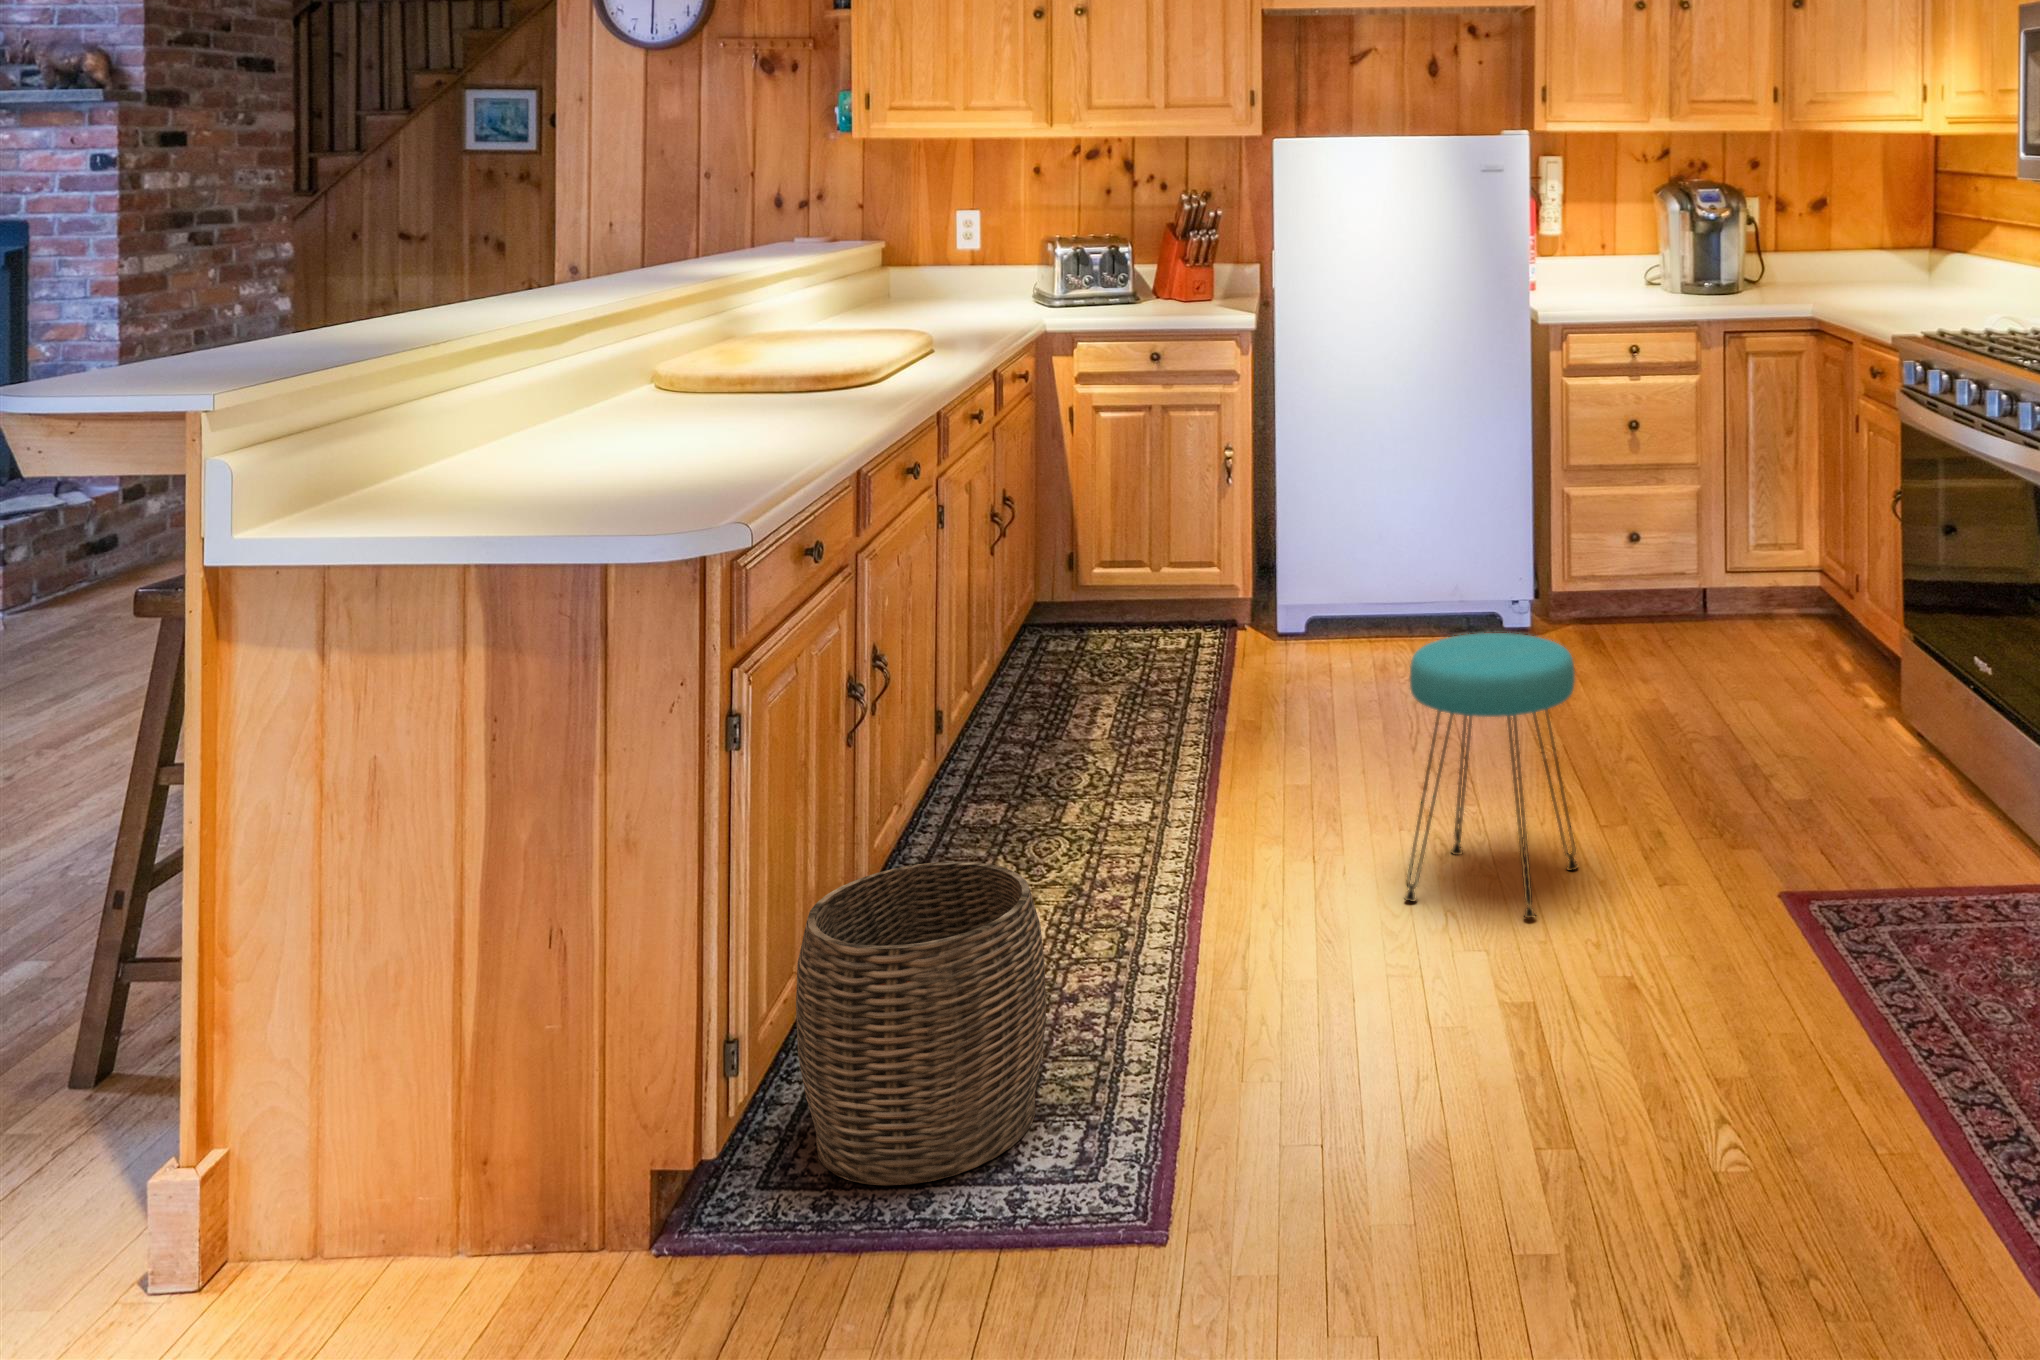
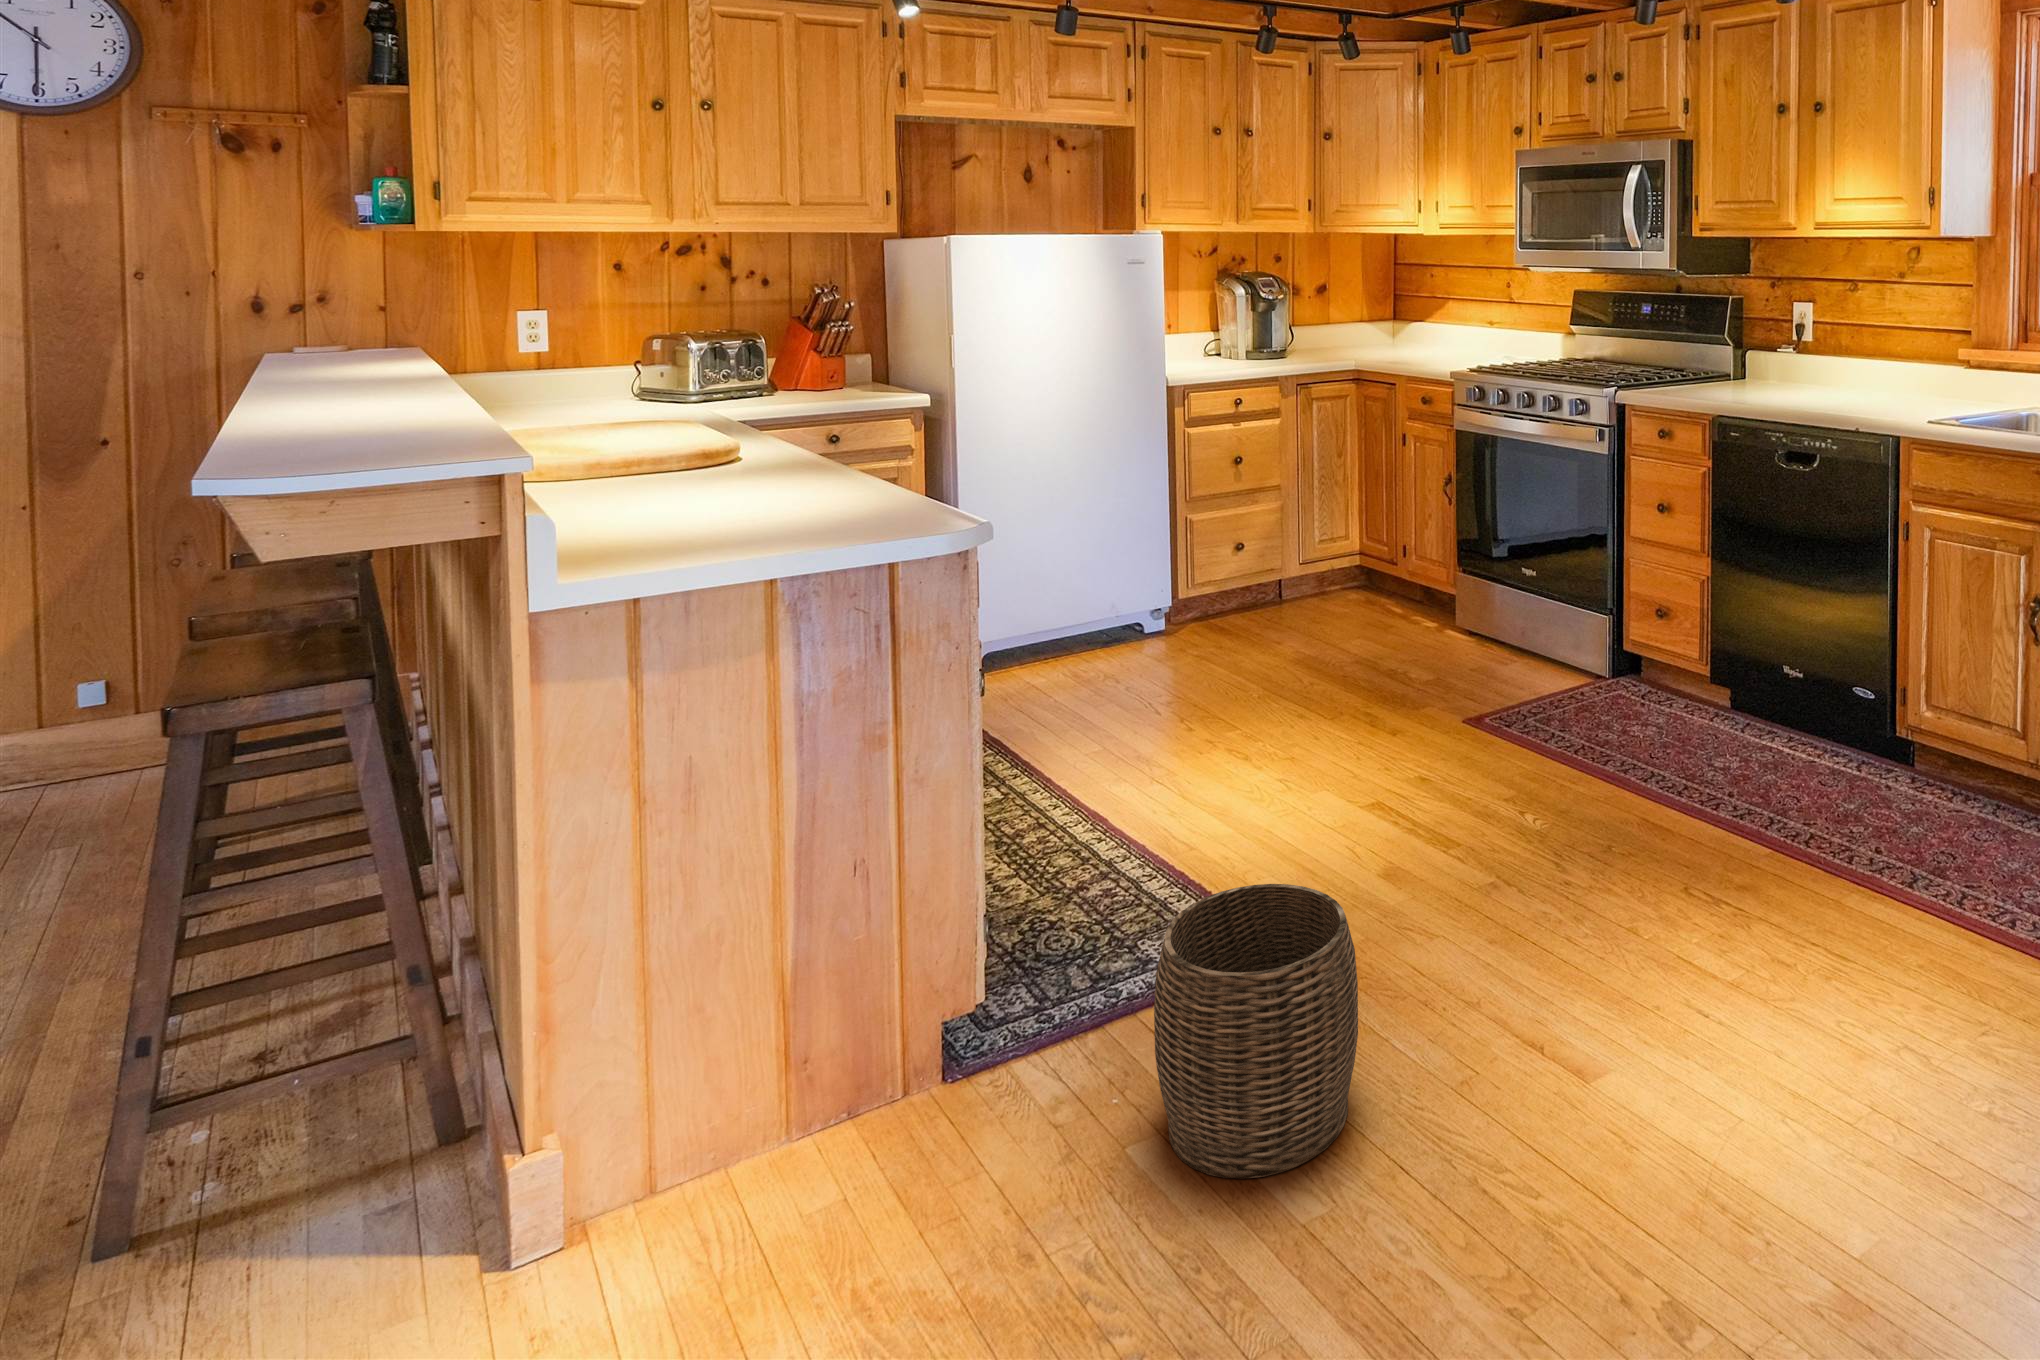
stool: present [1405,633,1578,918] -> none [1349,627,1474,846]

